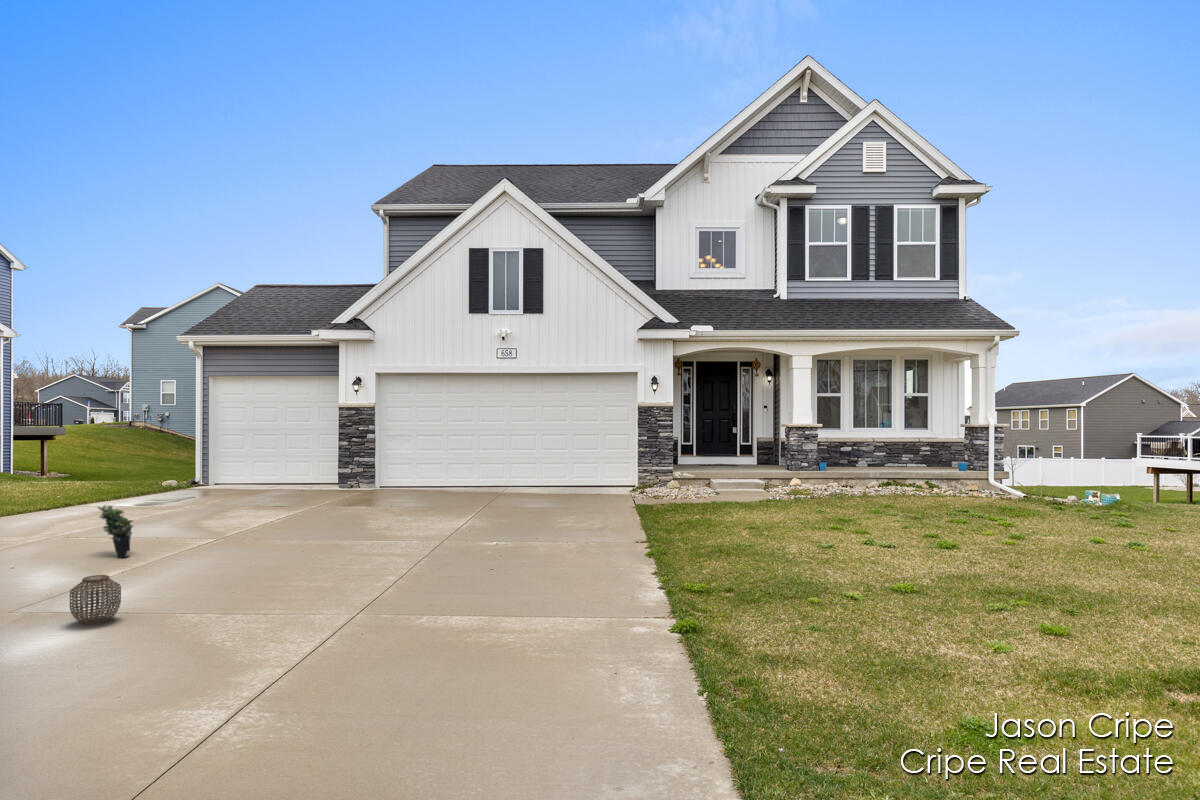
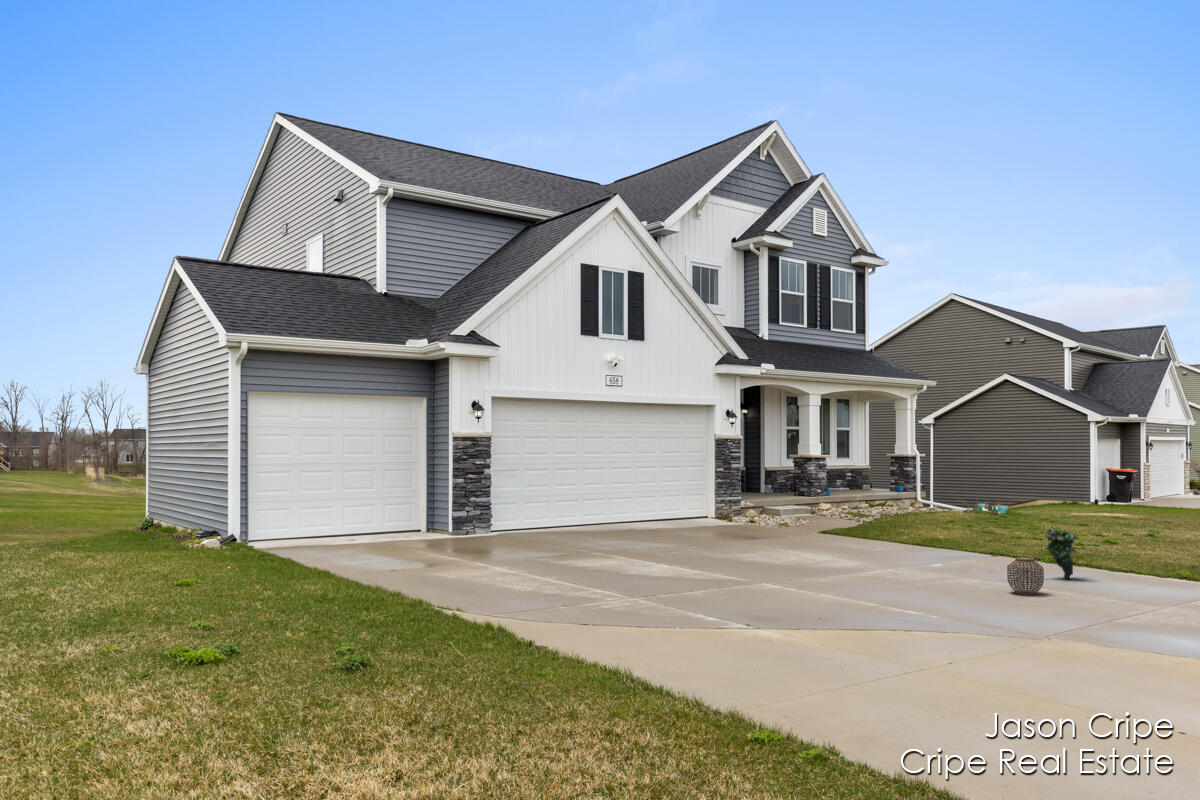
potted plant: present [97,505,133,558] -> present [1045,526,1077,579]

